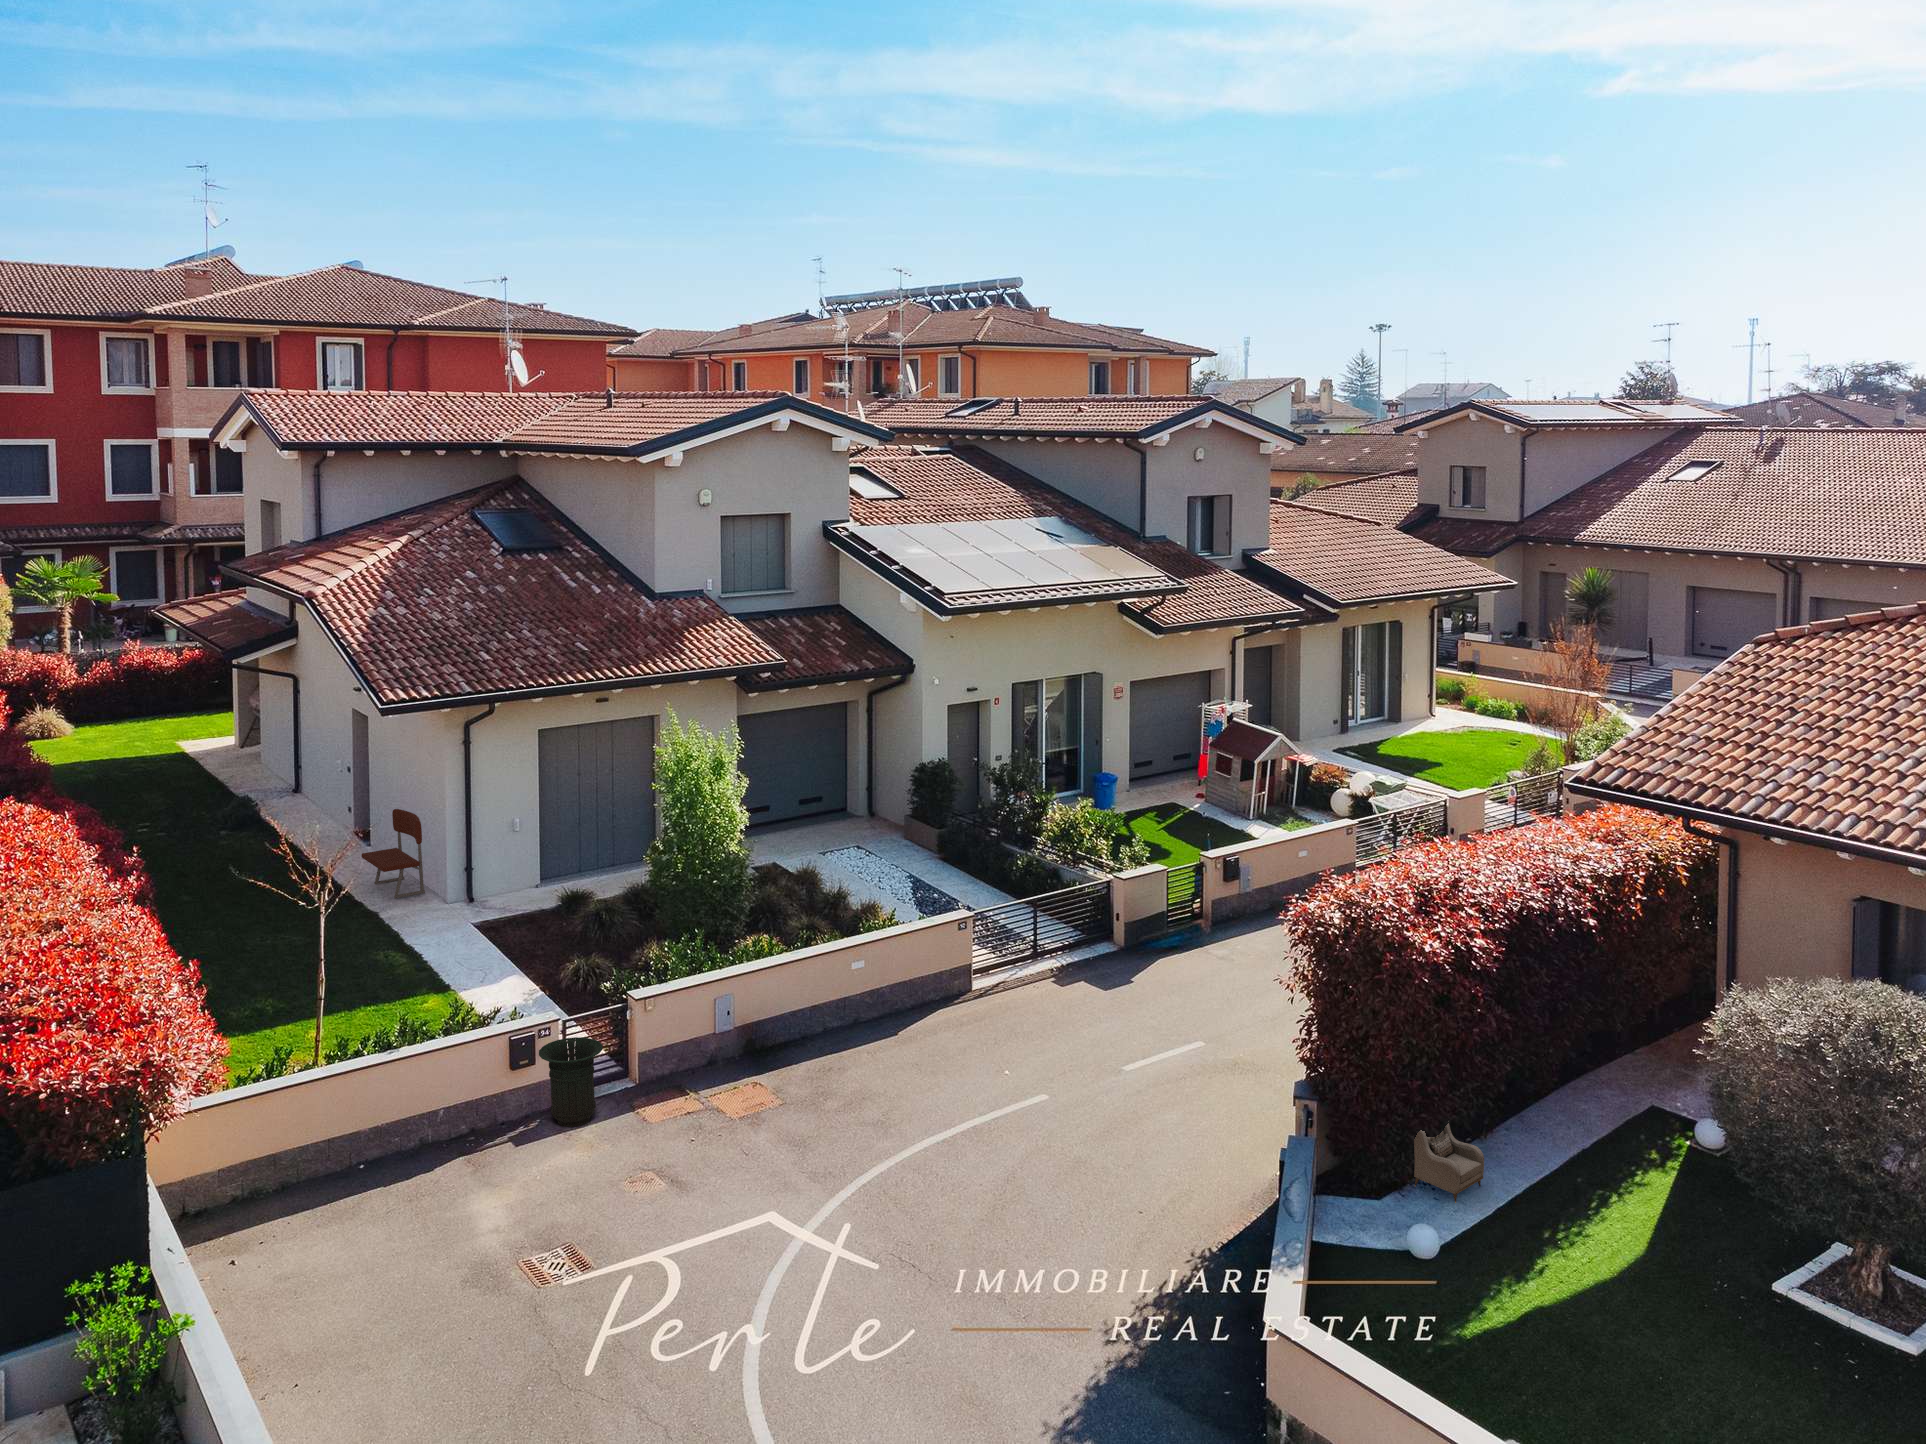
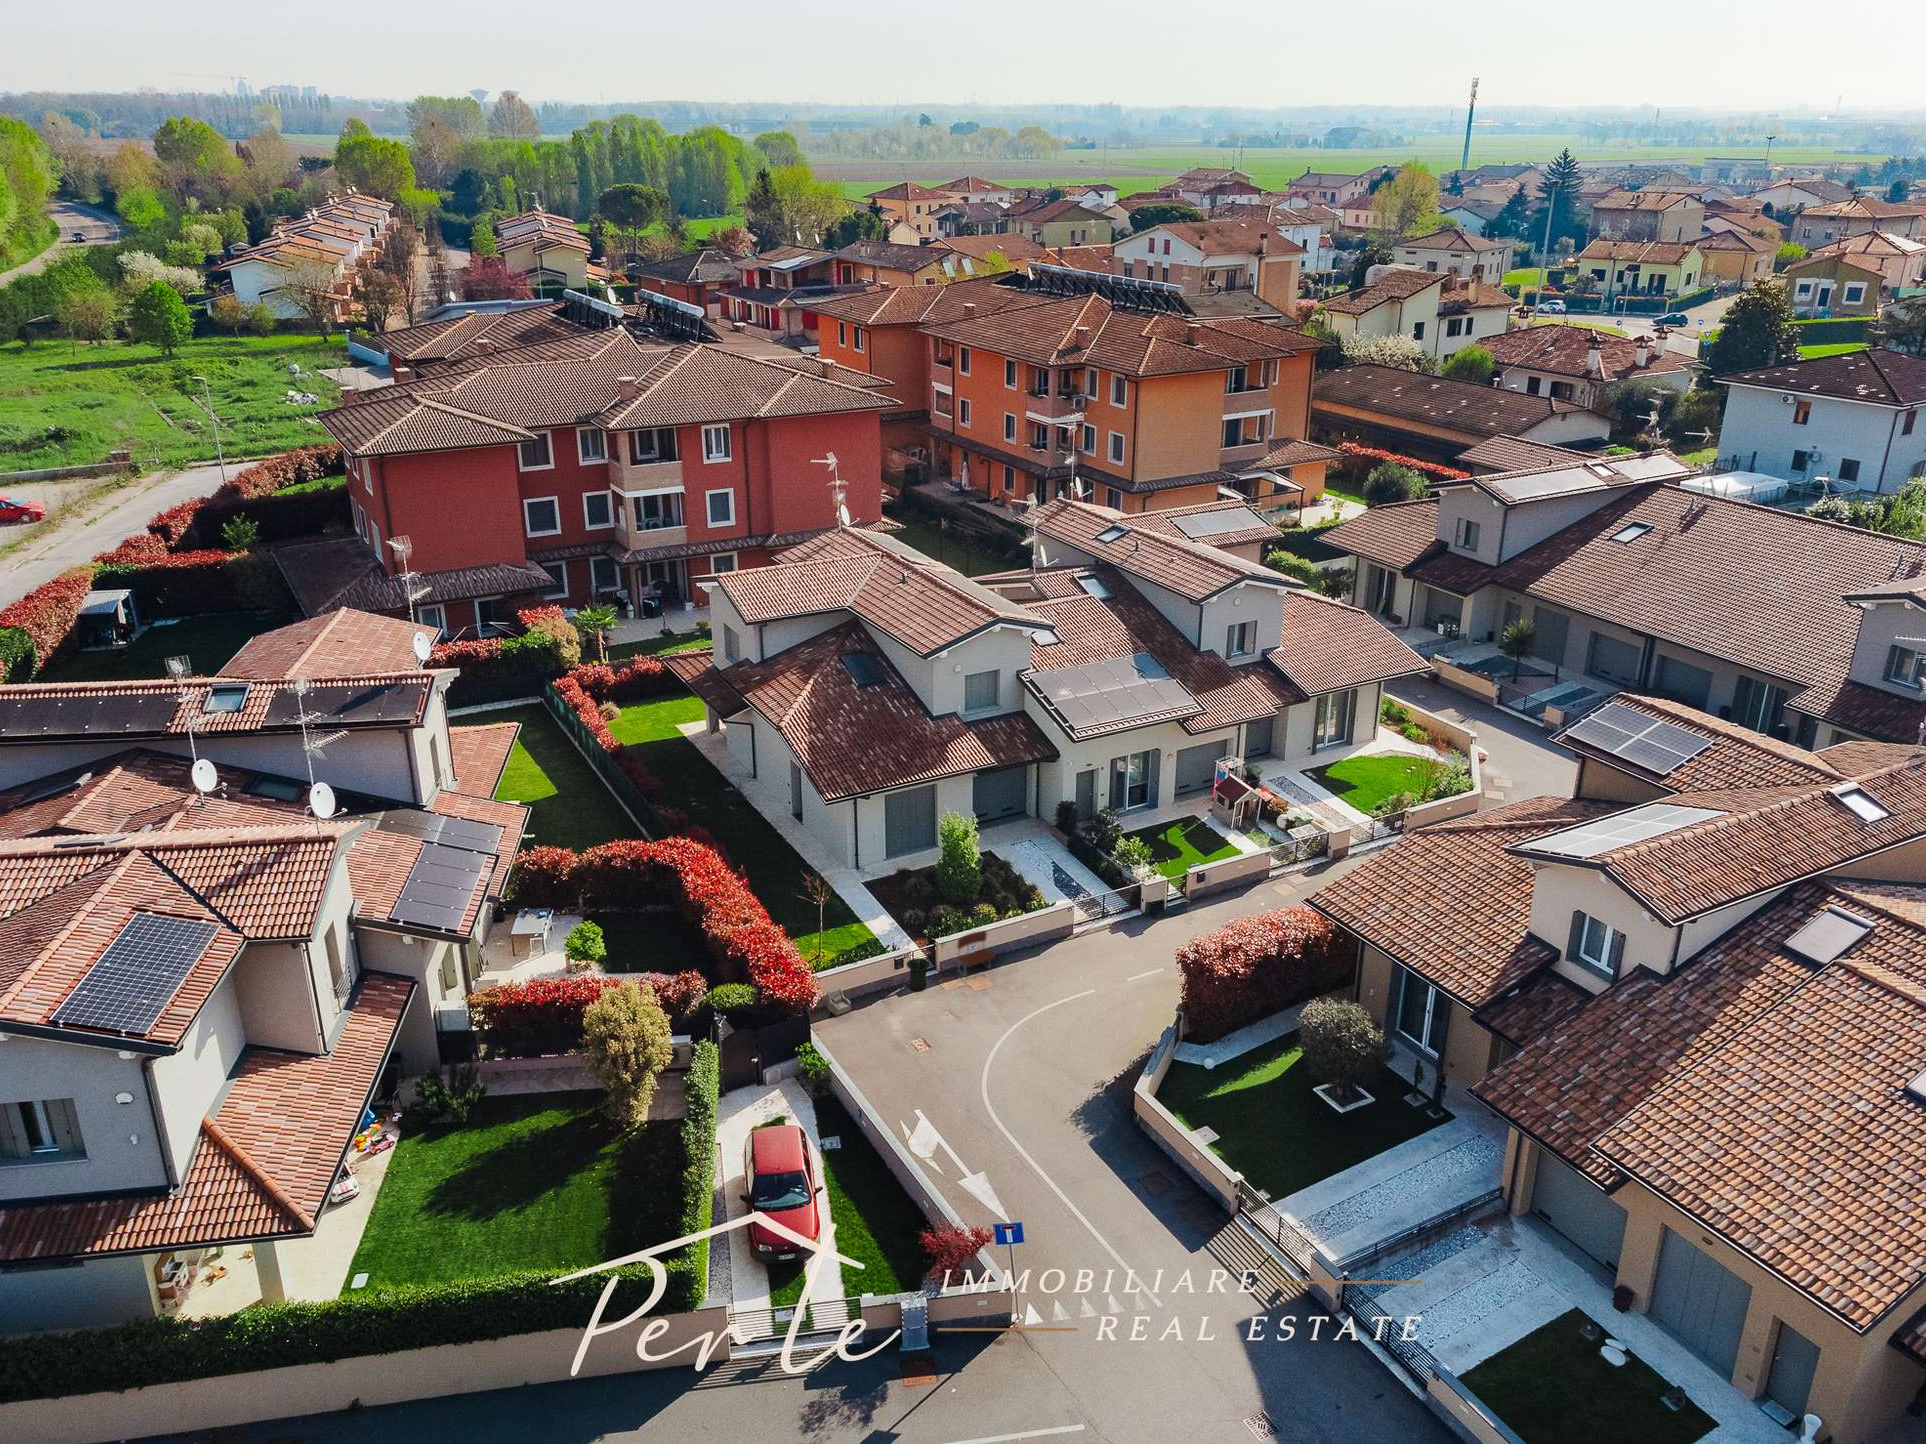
bench: present [362,809,425,899] -> present [957,931,995,976]
armchair: present [1414,1123,1484,1203] -> present [827,987,851,1017]

